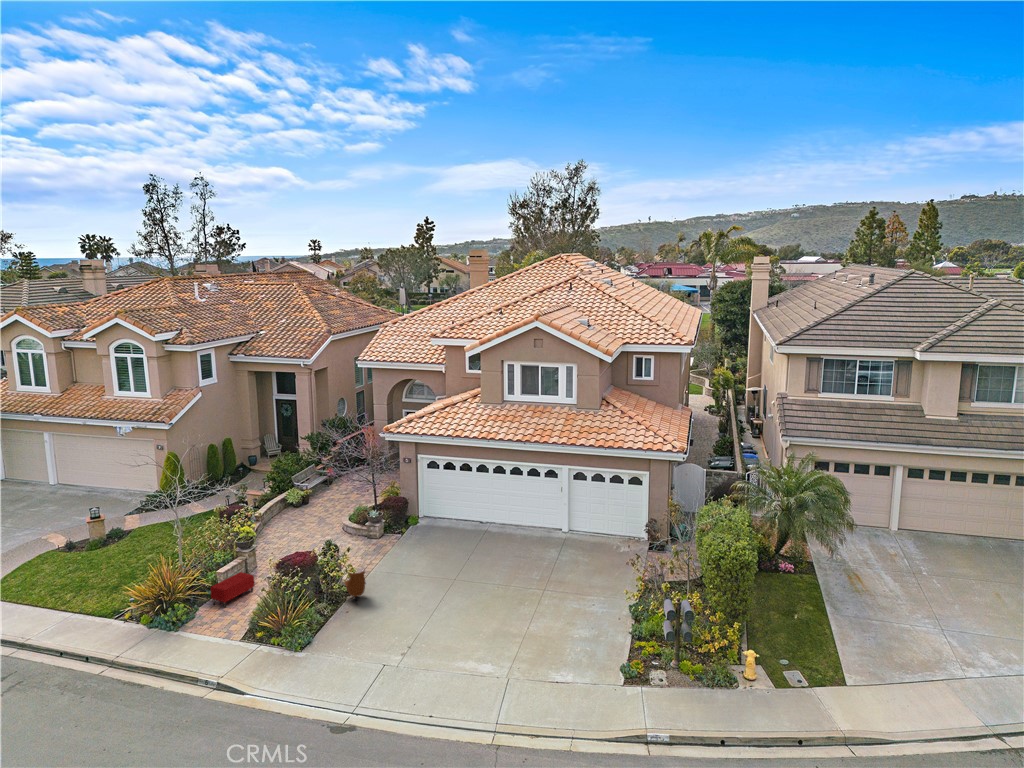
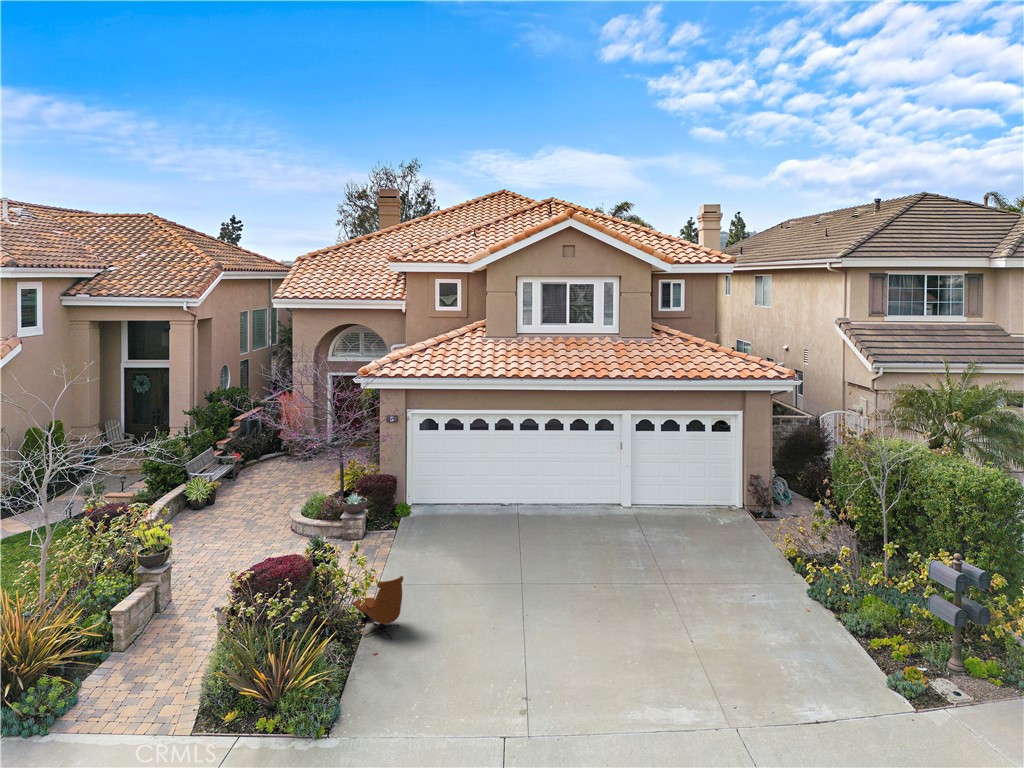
bench: present [210,572,254,607] -> none [102,606,184,674]

